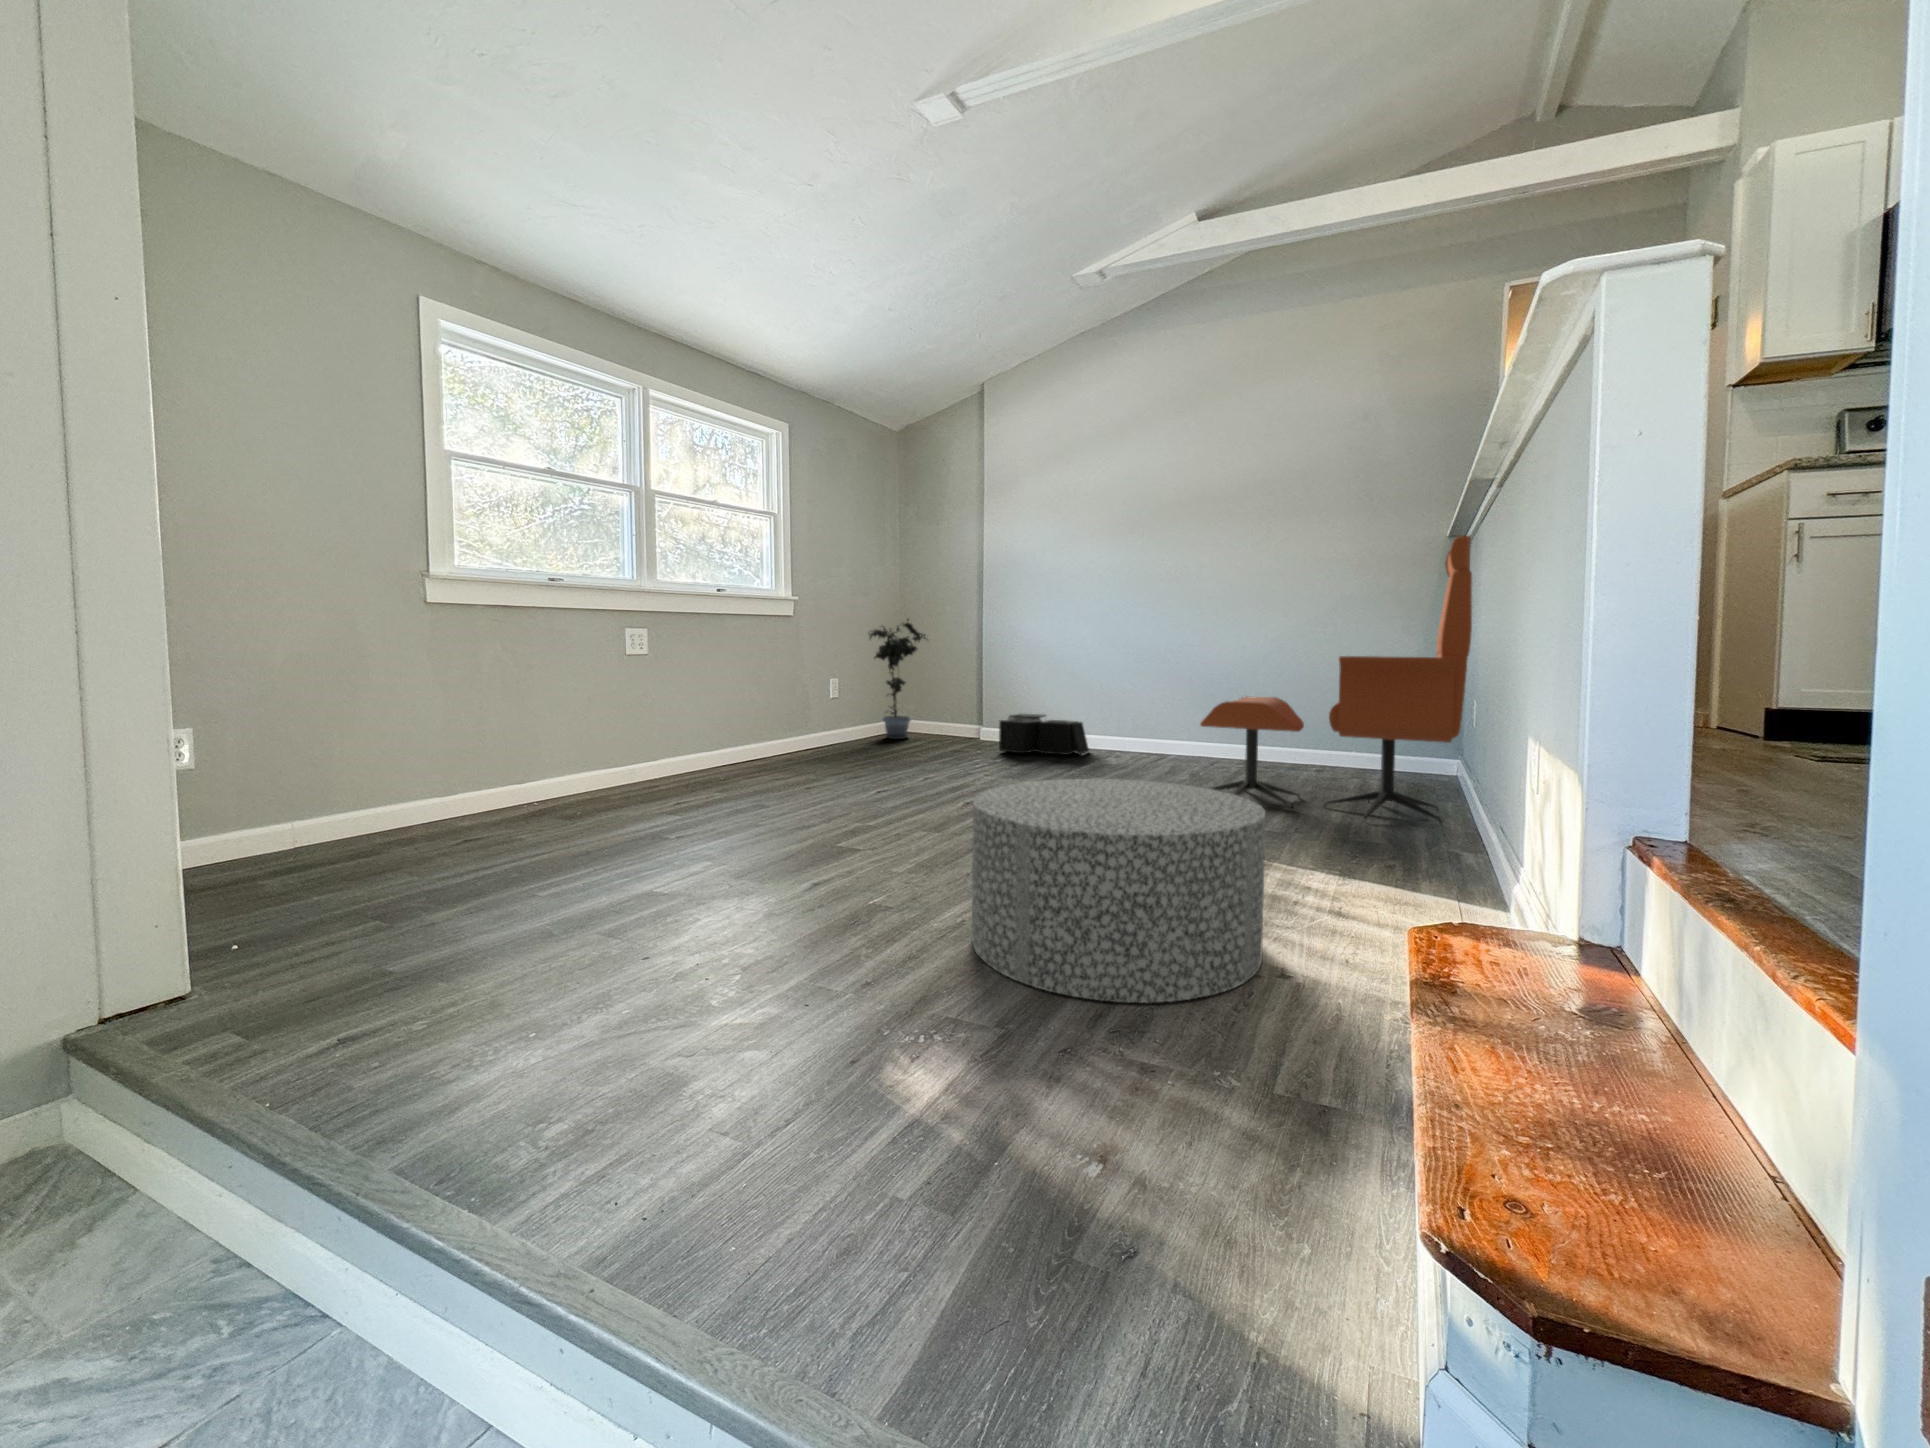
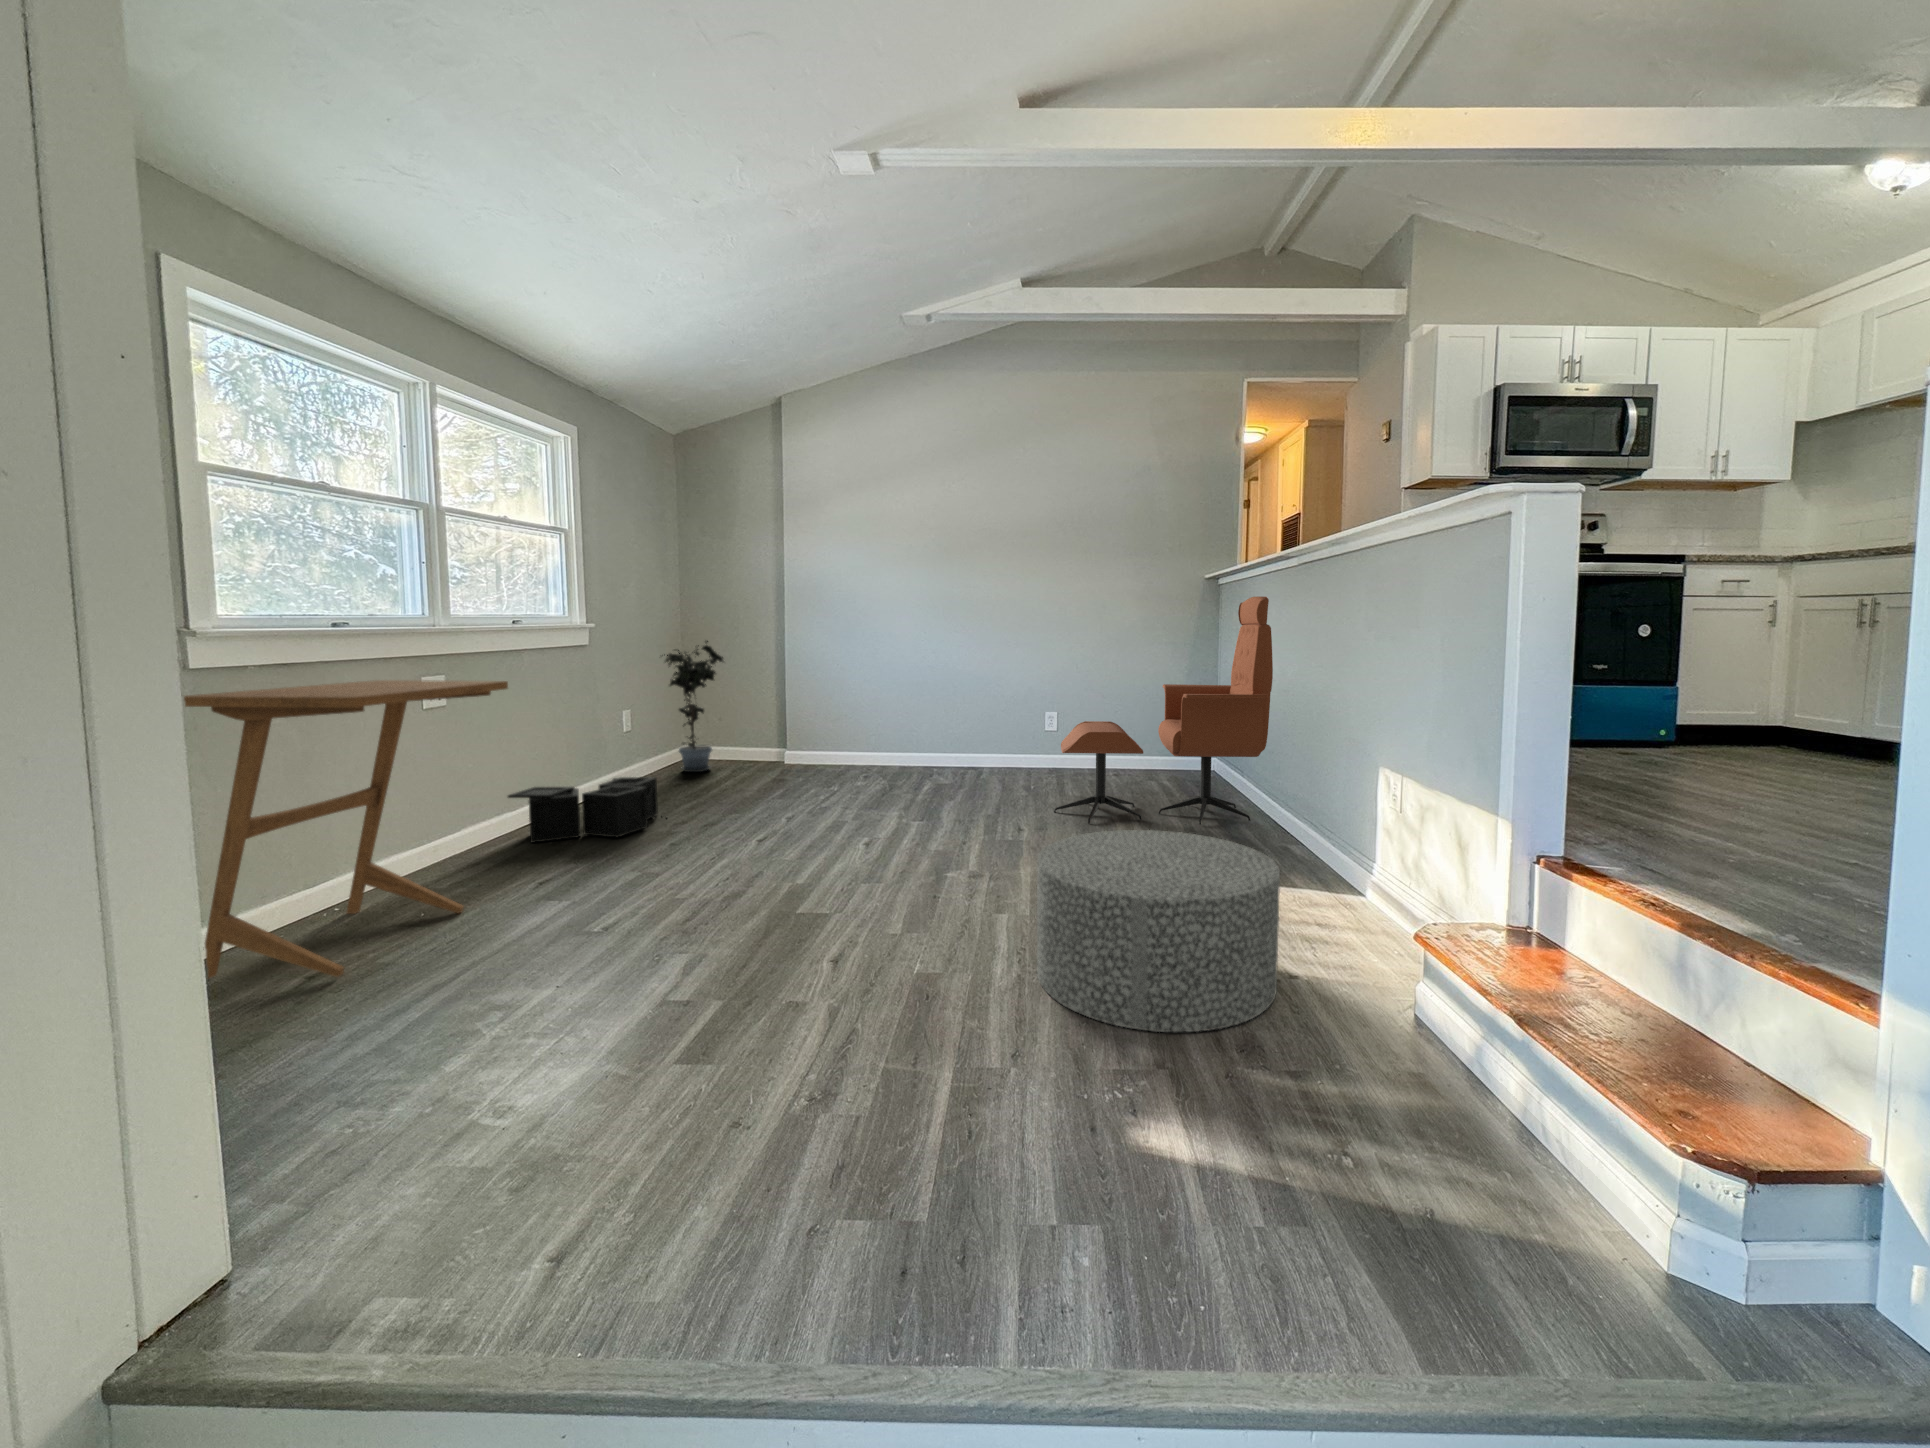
side table: none [416,612,650,833] -> present [184,680,508,978]
storage bin: present [999,713,1089,755] -> present [508,777,658,843]

